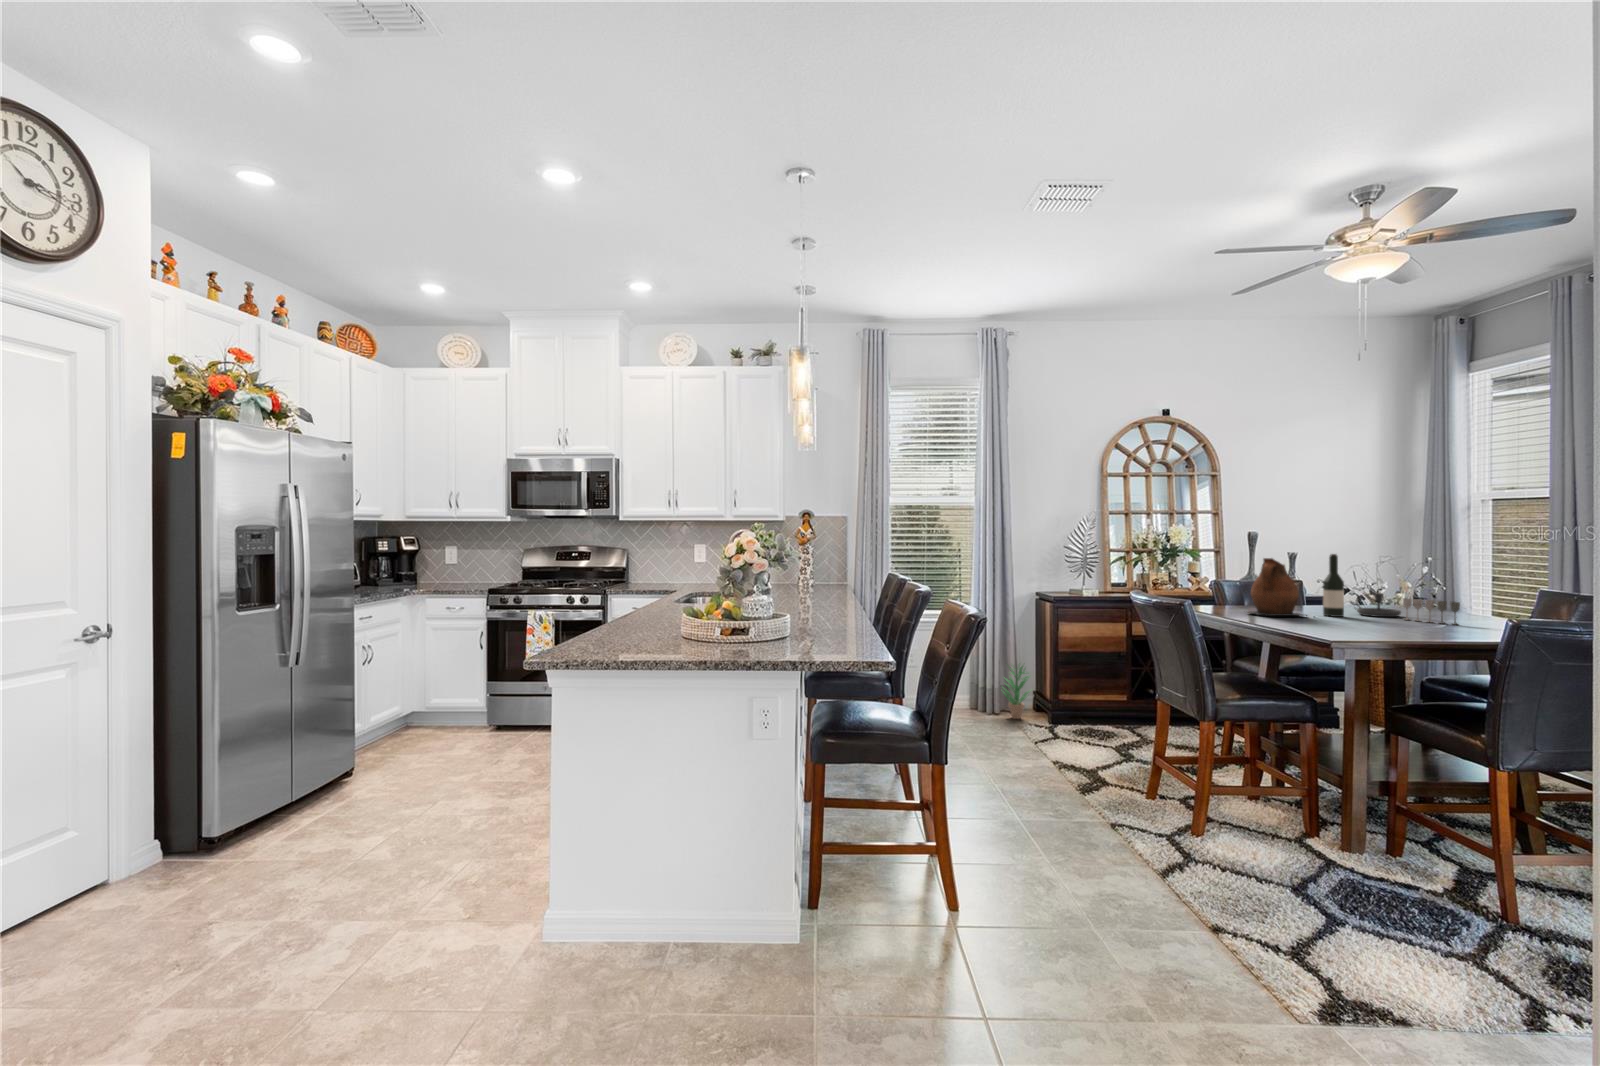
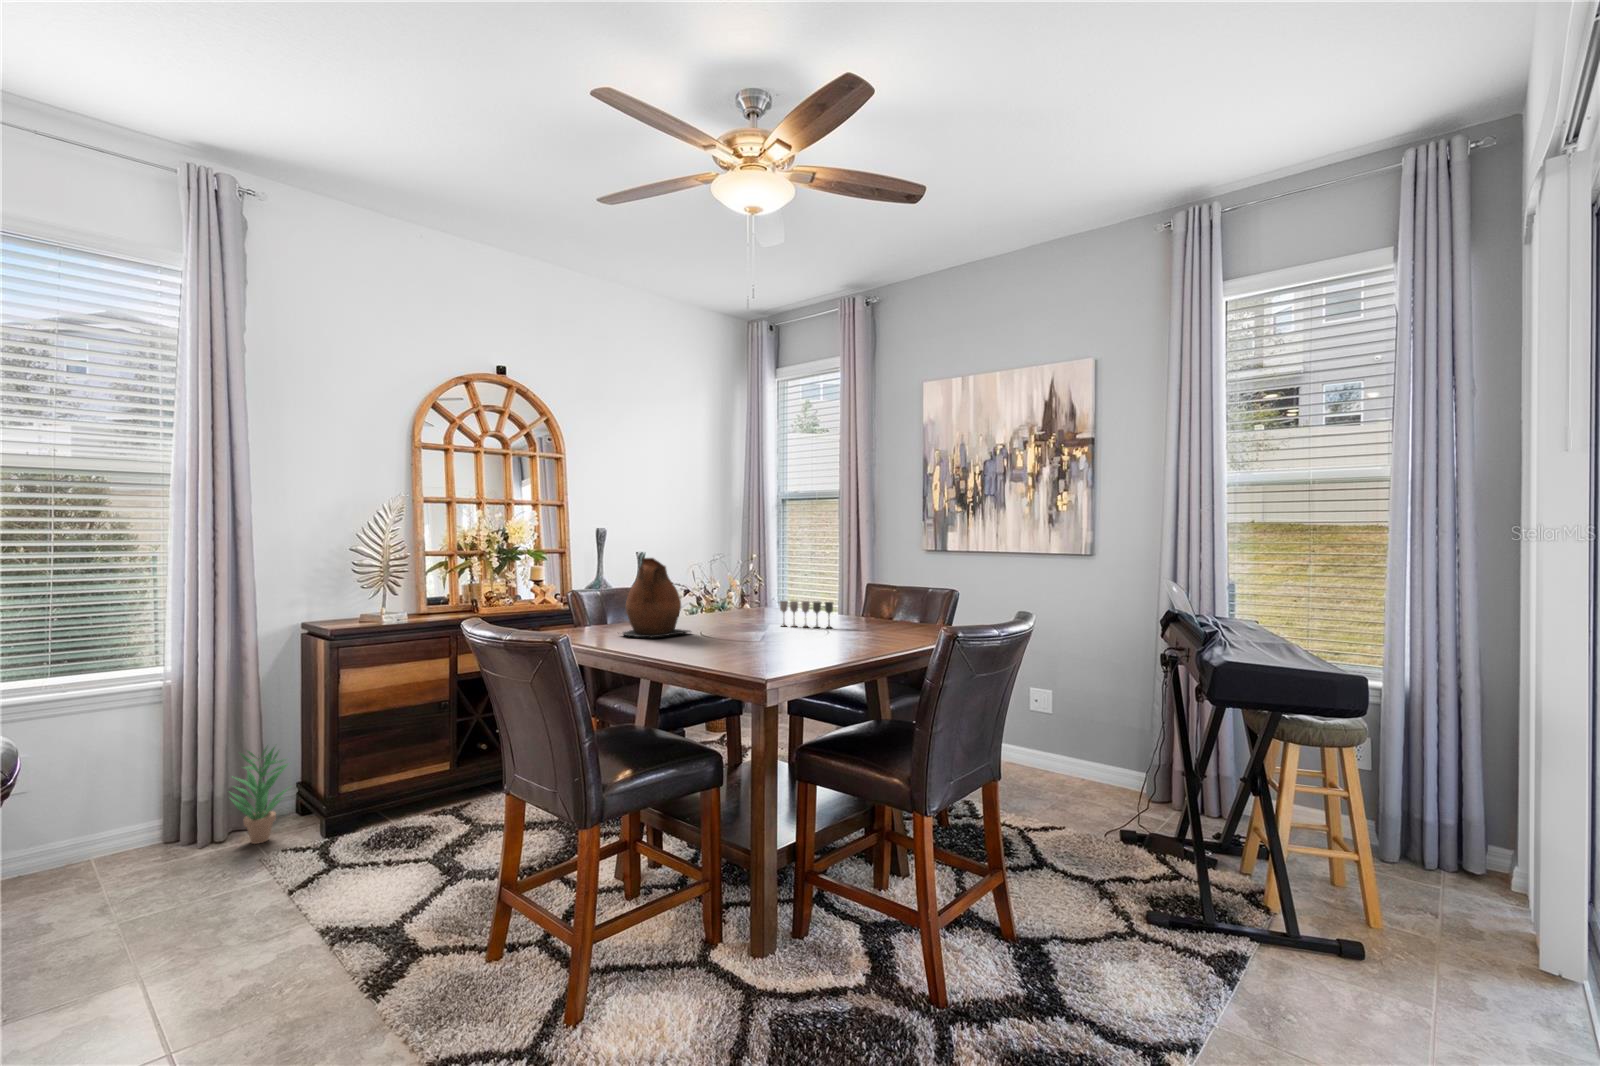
wine bottle: present [1323,554,1344,617] -> none [704,550,724,629]
candlestick: present [1356,593,1401,617] -> none [727,596,774,624]

